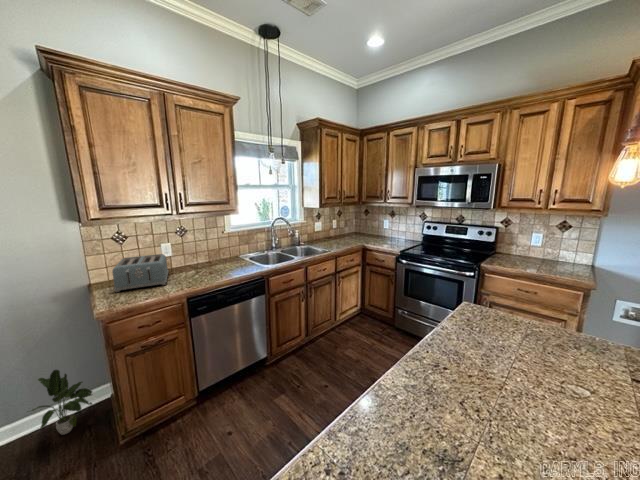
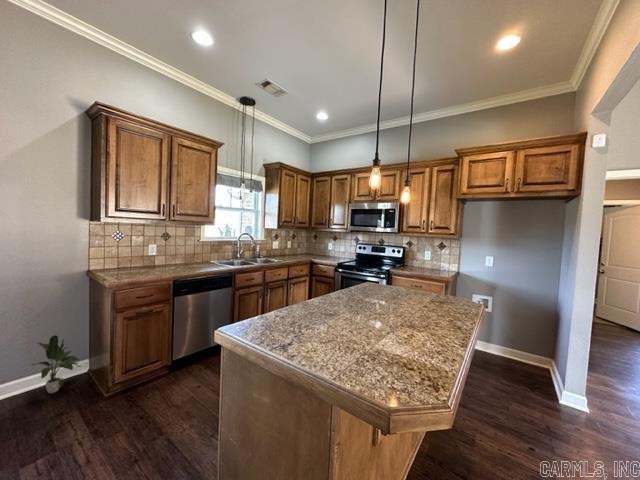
toaster: present [112,254,169,292] -> none [116,251,157,274]

